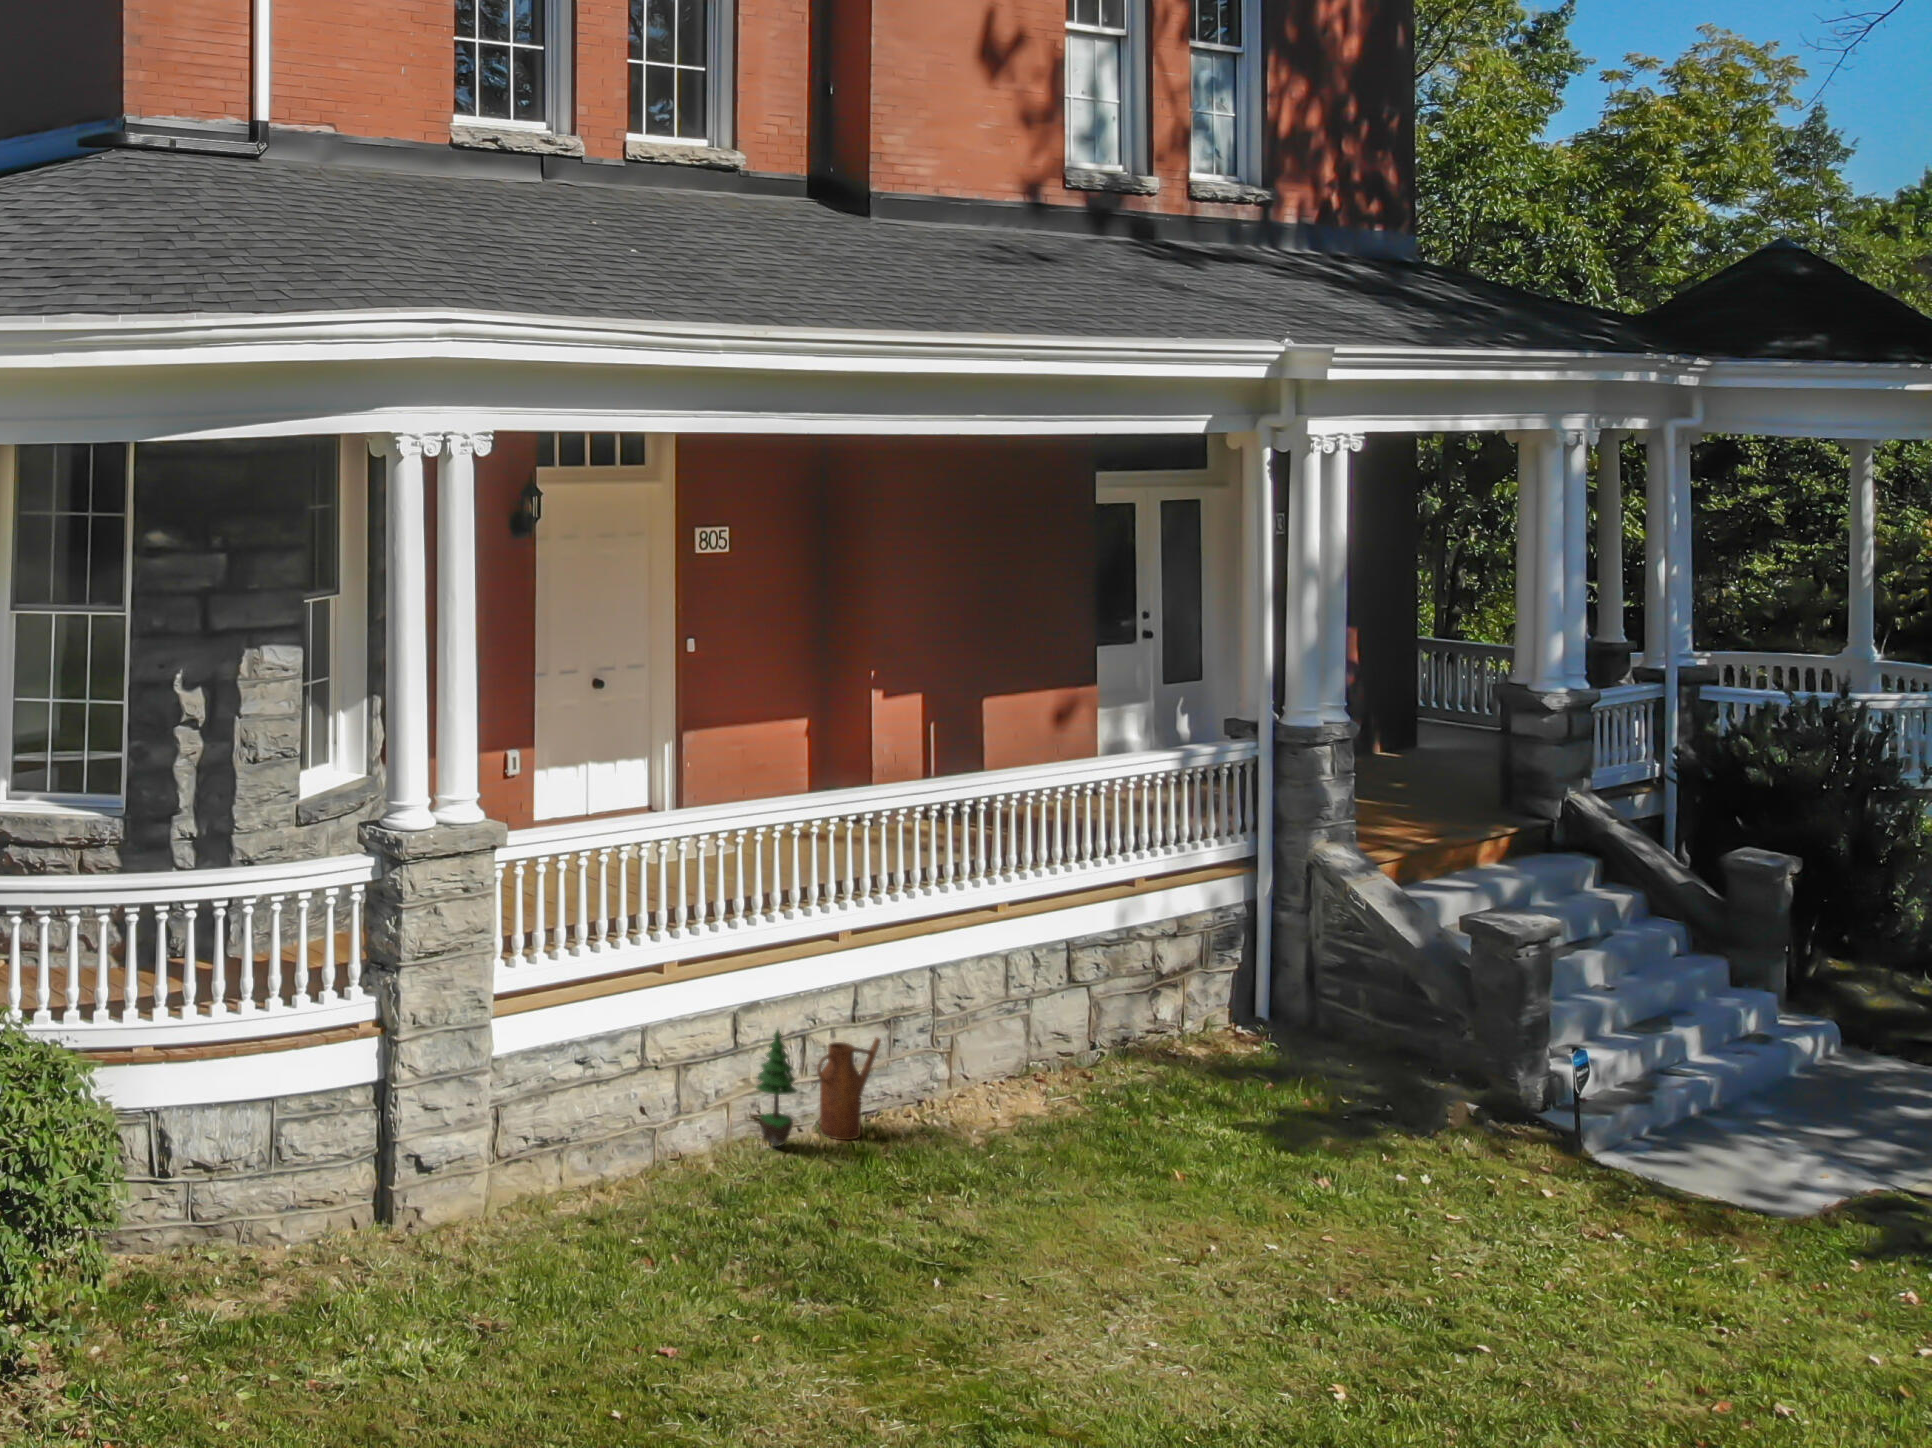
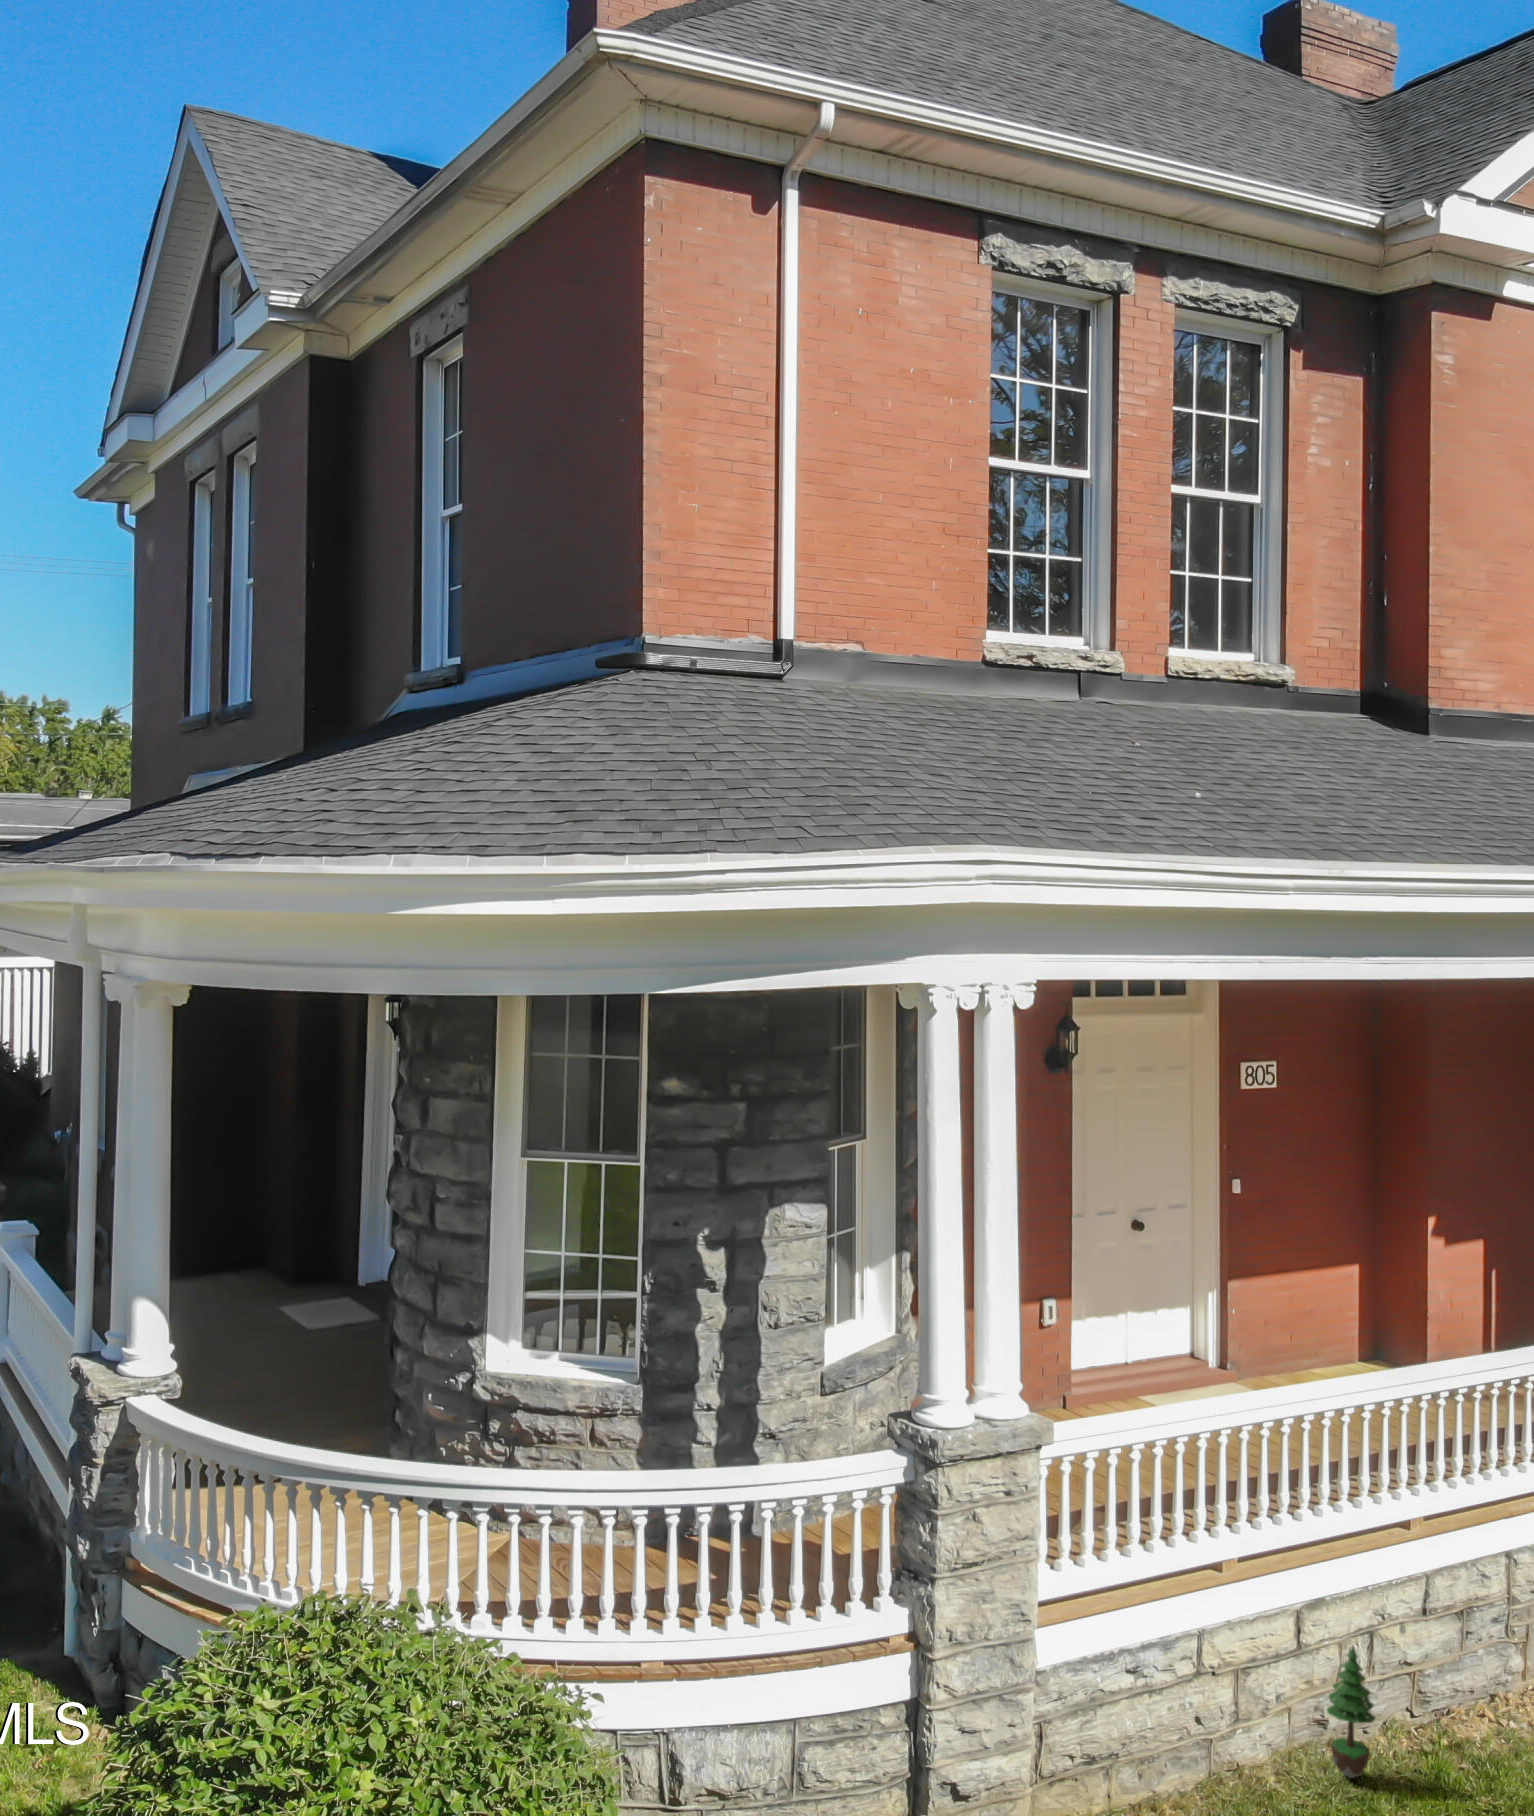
watering can: present [817,1038,881,1140] -> none [1396,1656,1469,1774]

